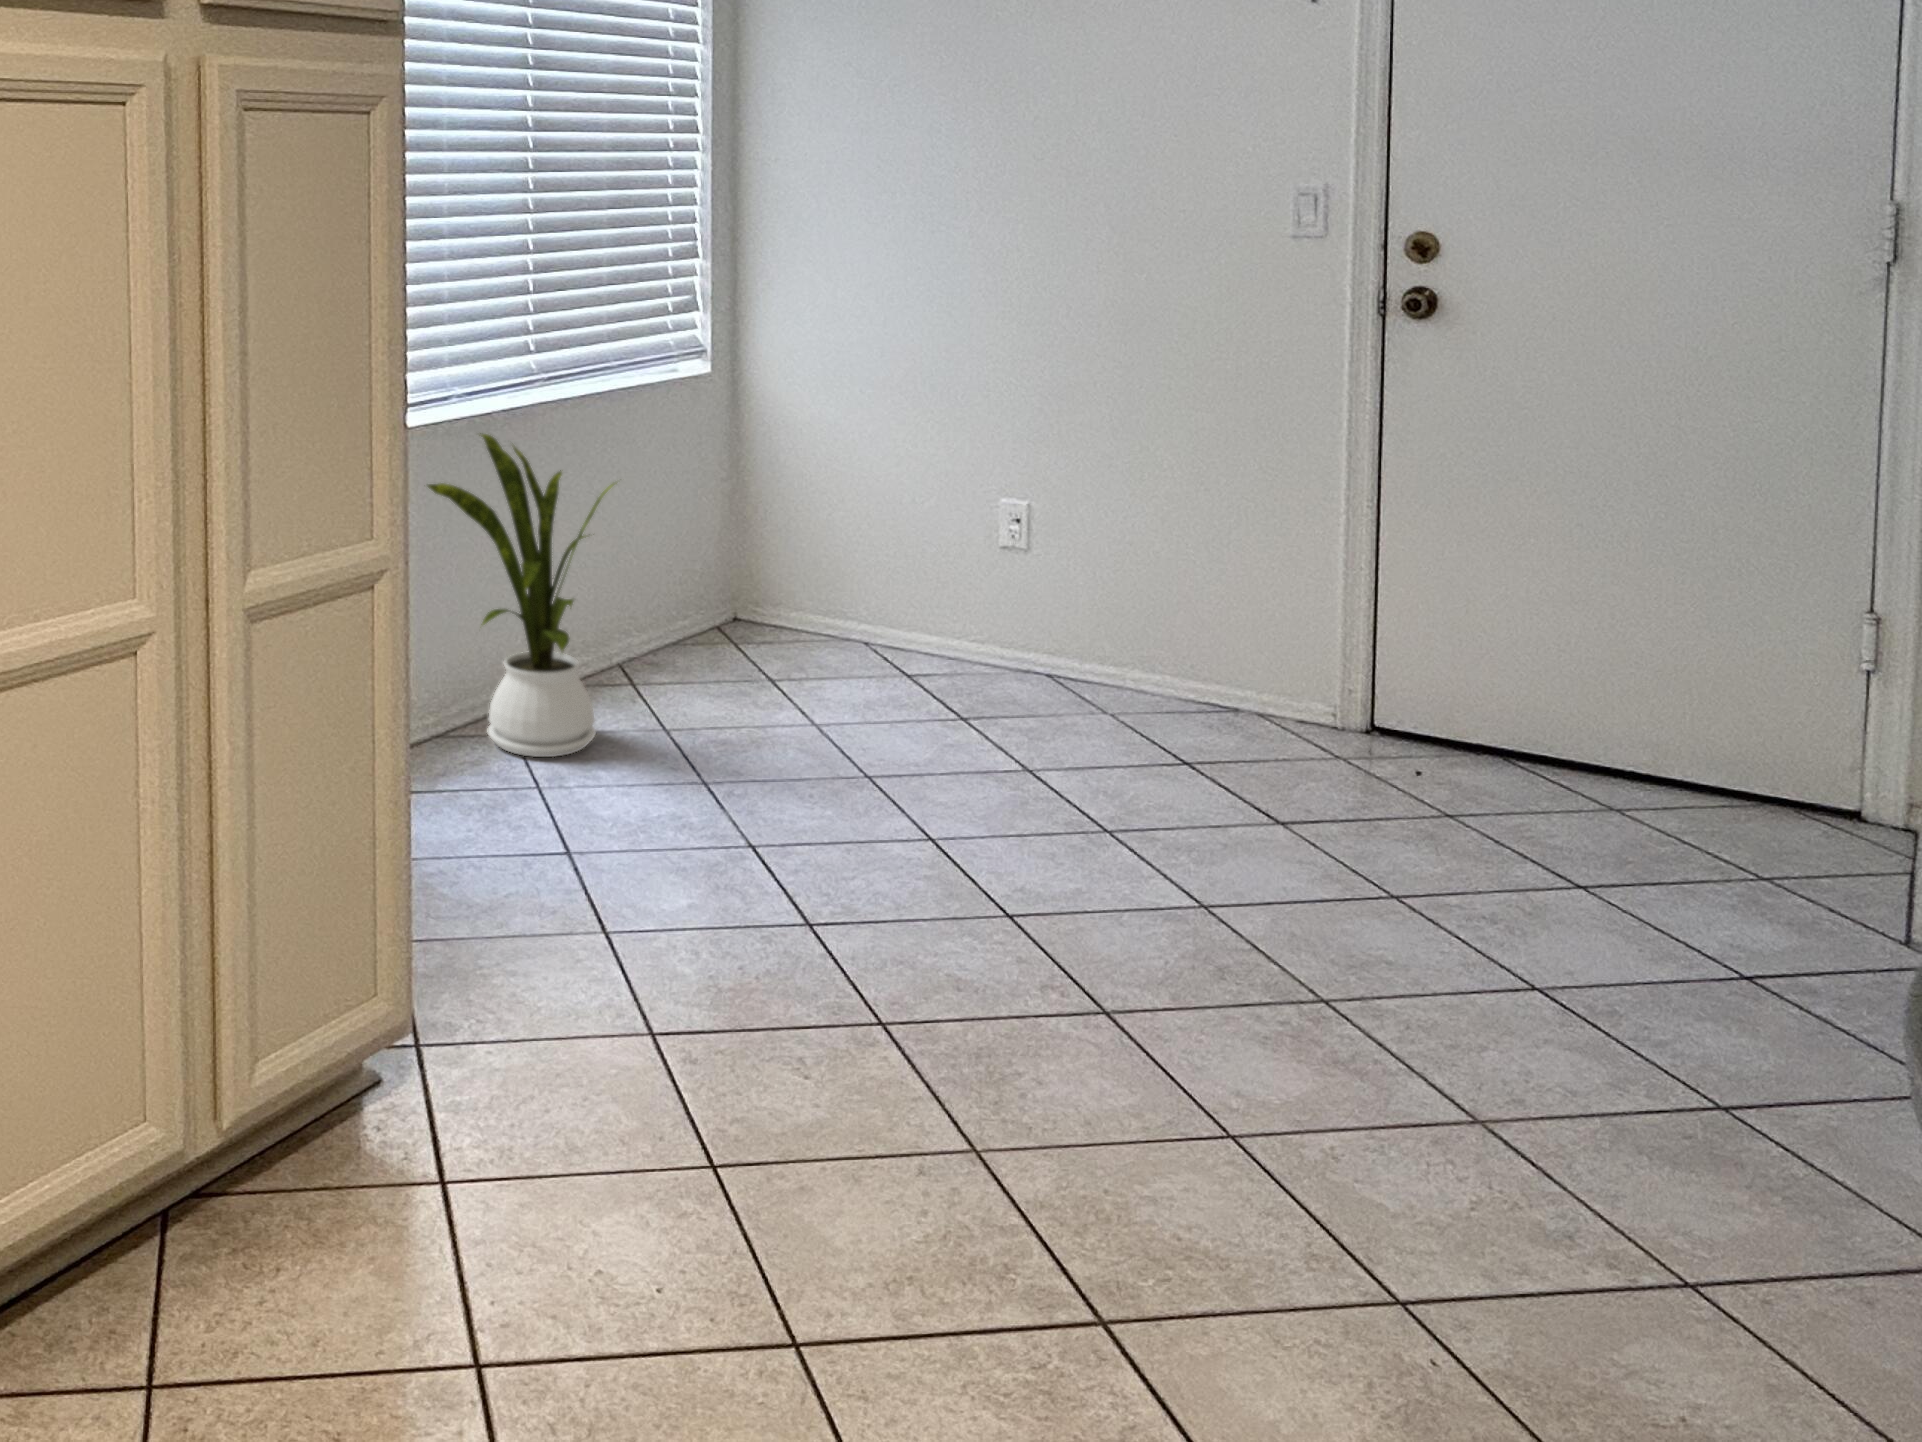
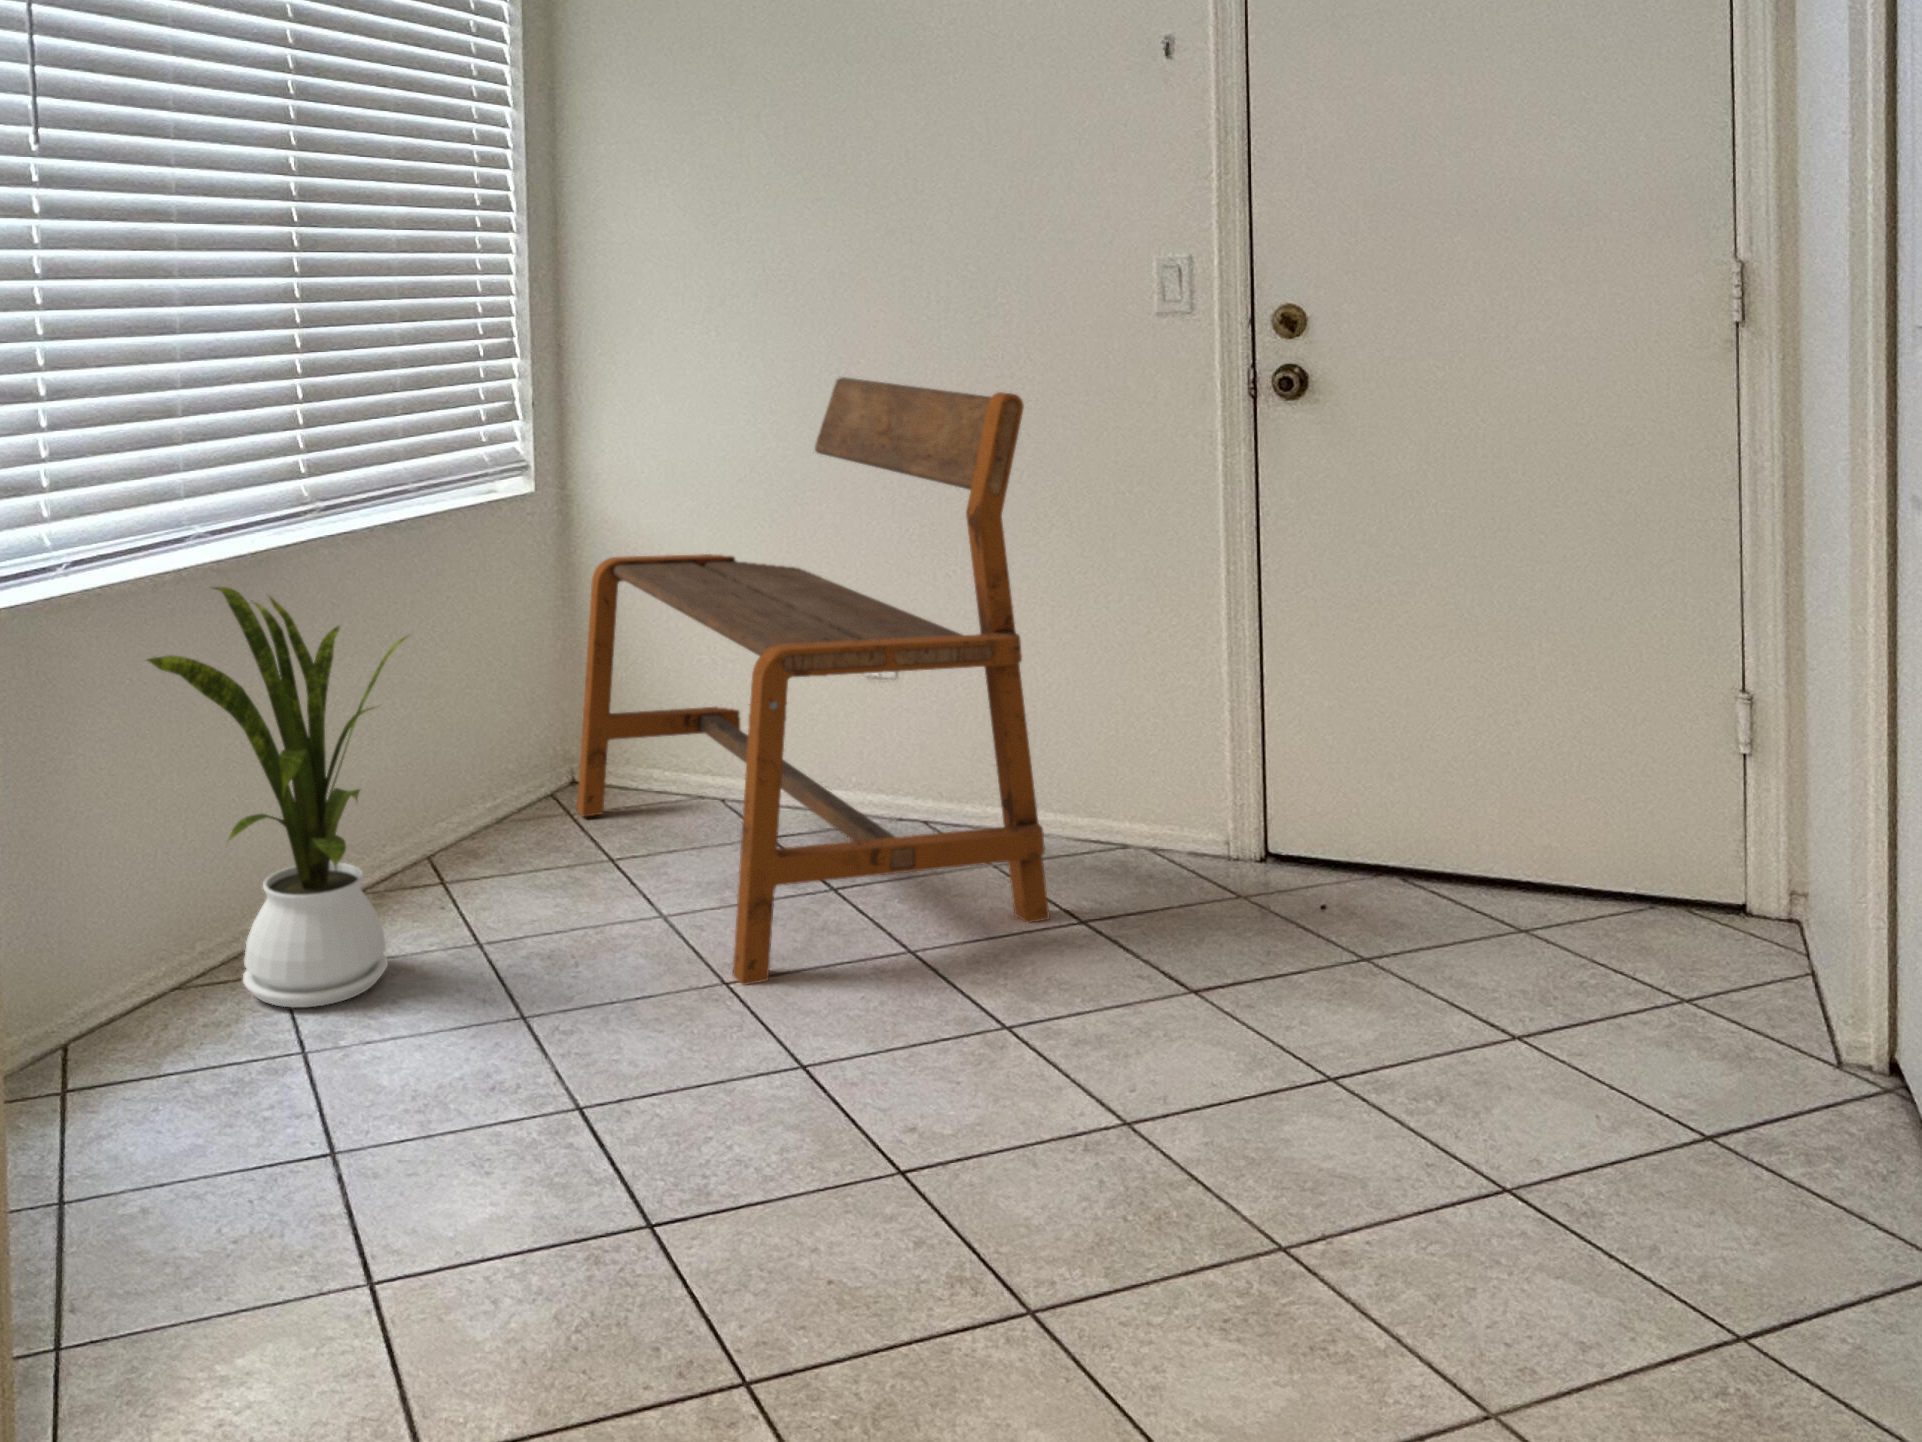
bench: none [740,274,1156,781] -> present [577,377,1050,985]

